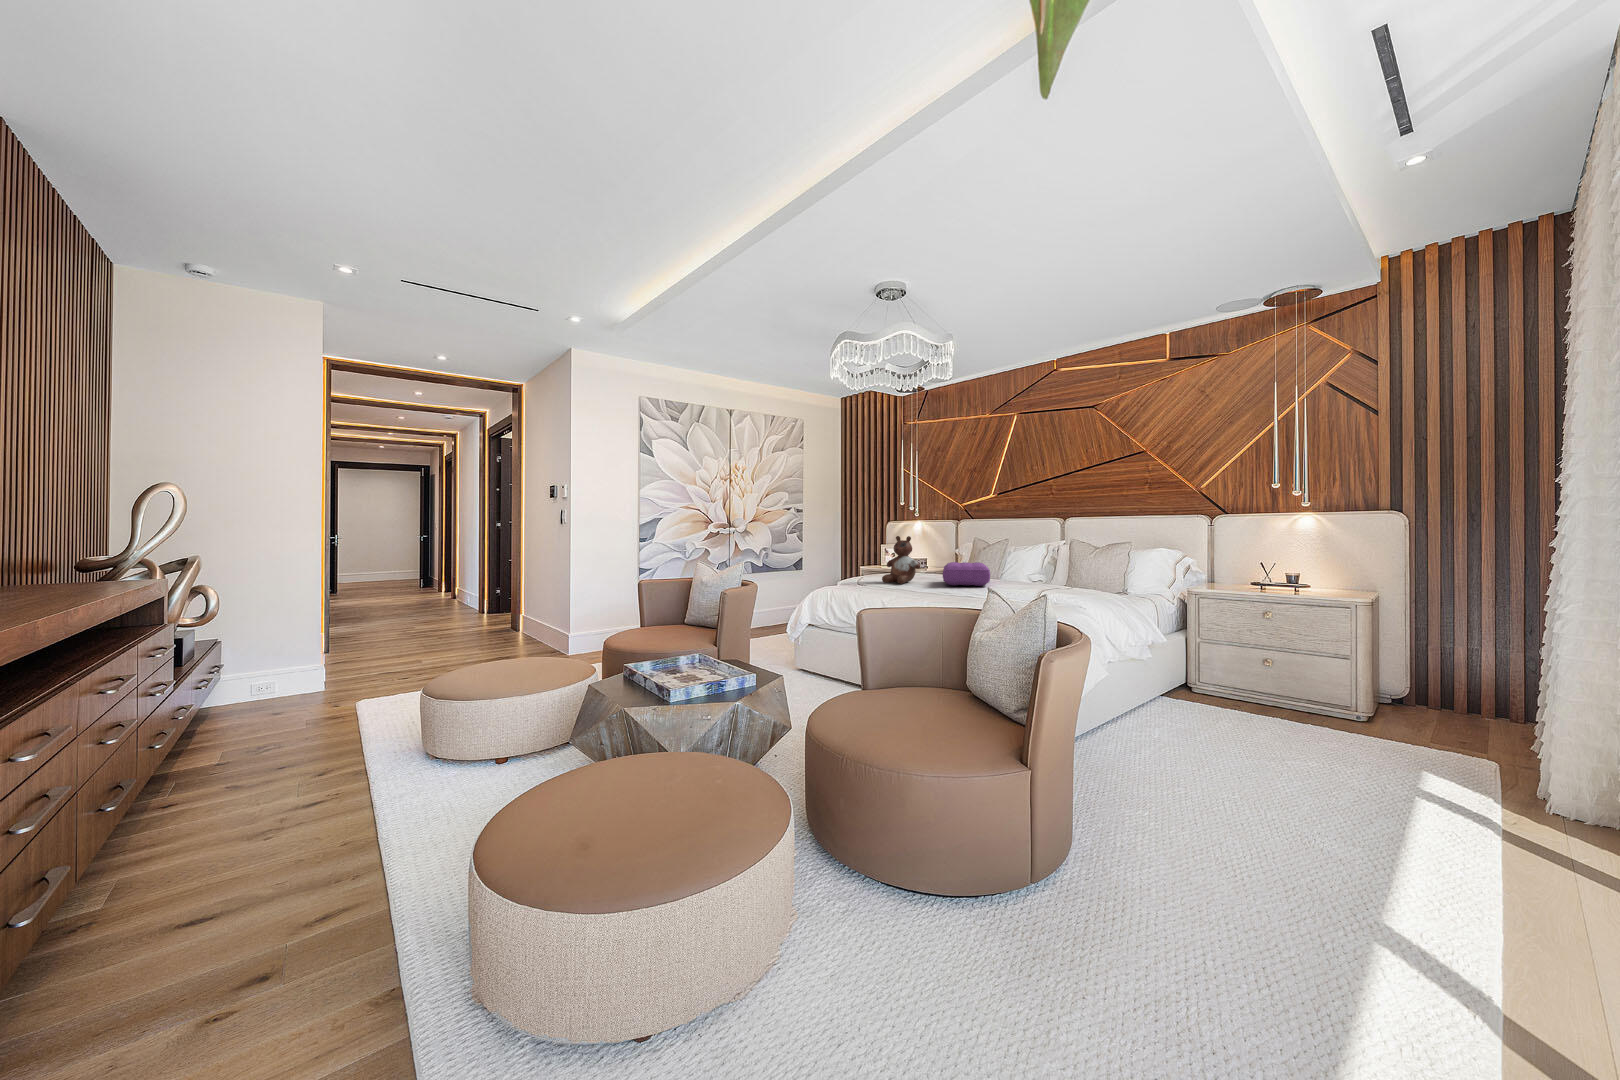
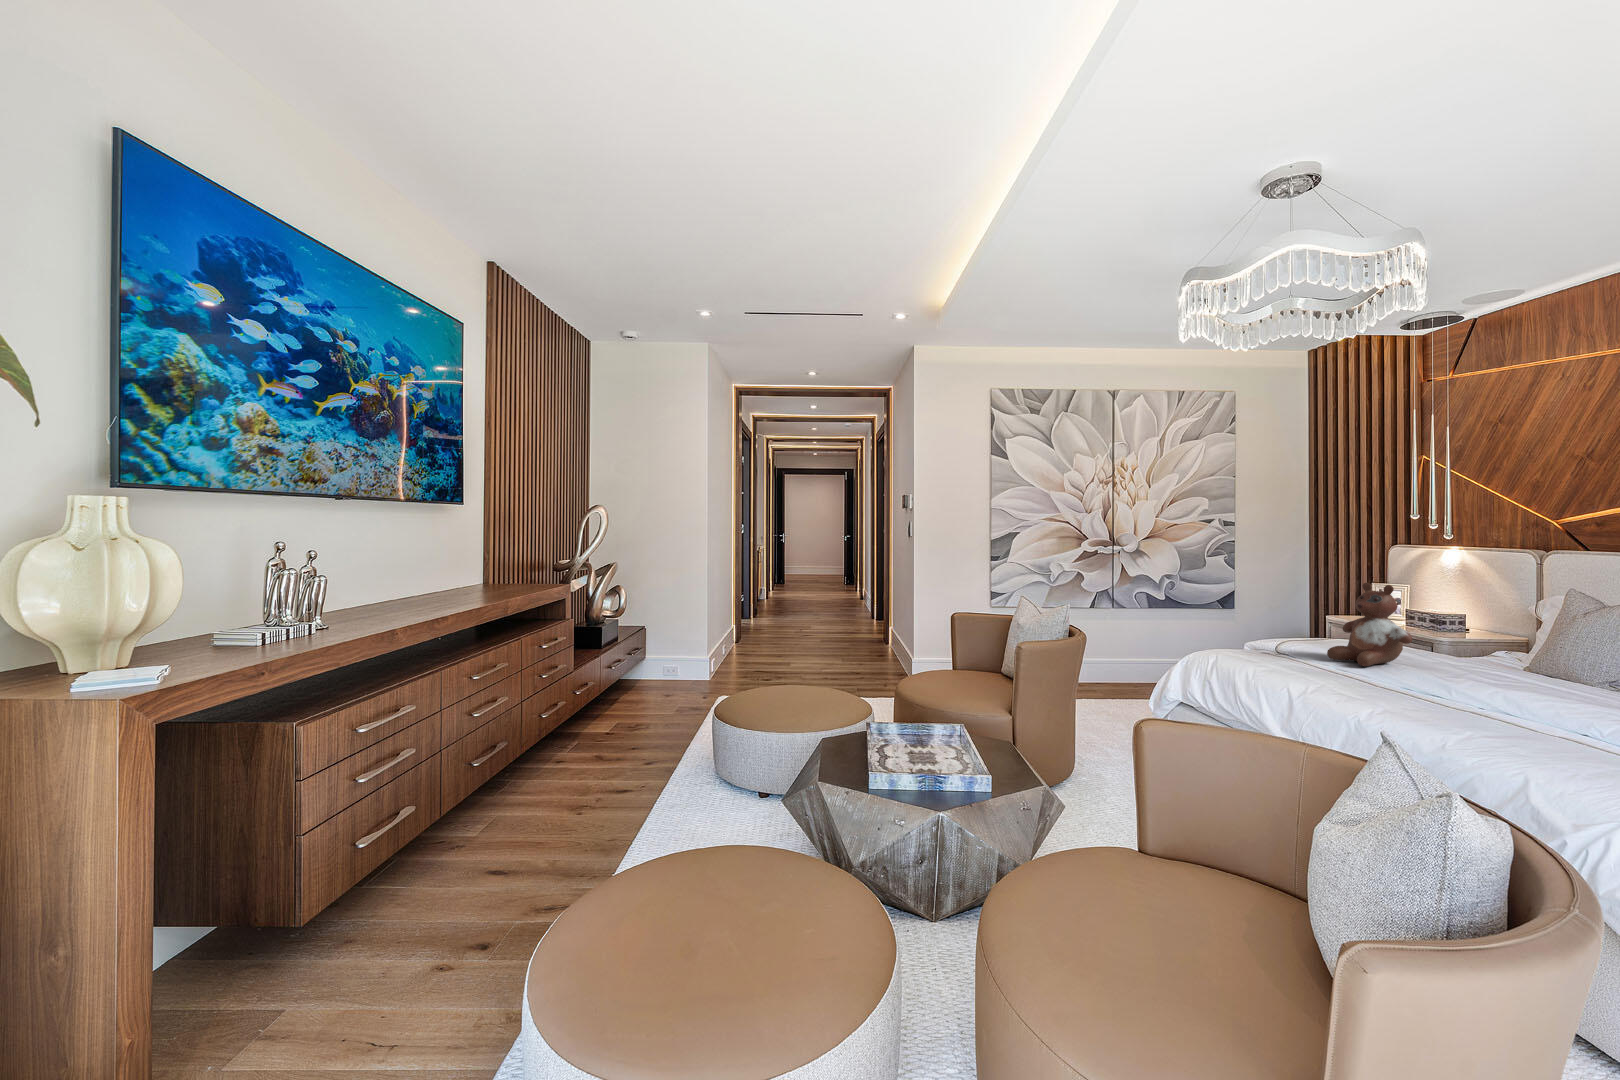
pillow: present [943,562,990,586] -> none [1456,639,1589,698]

